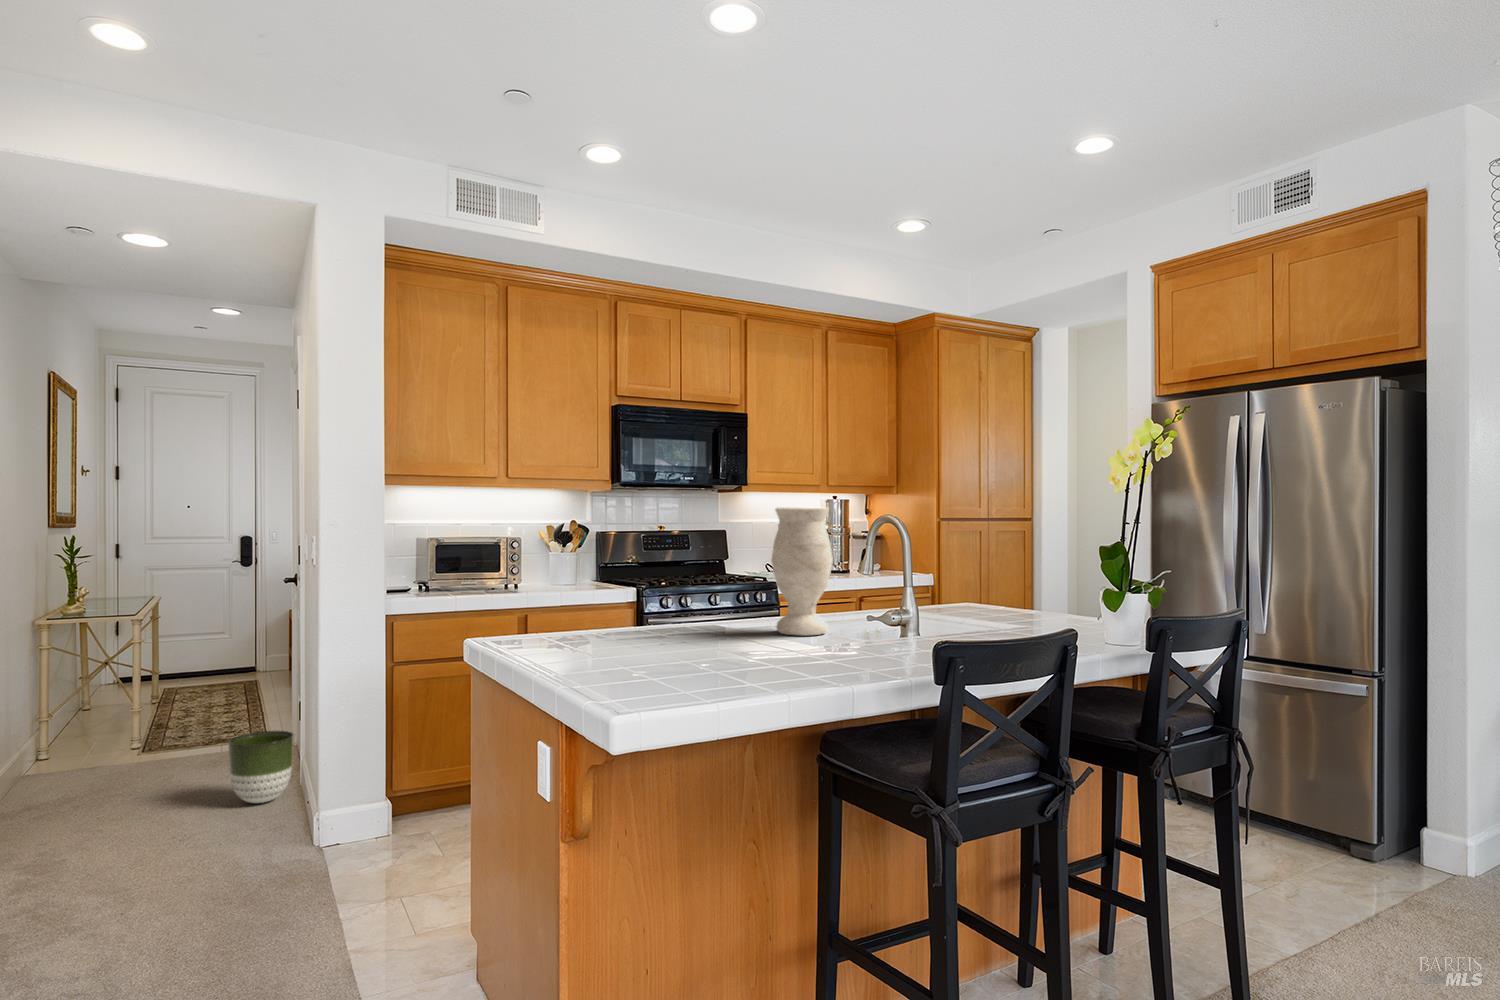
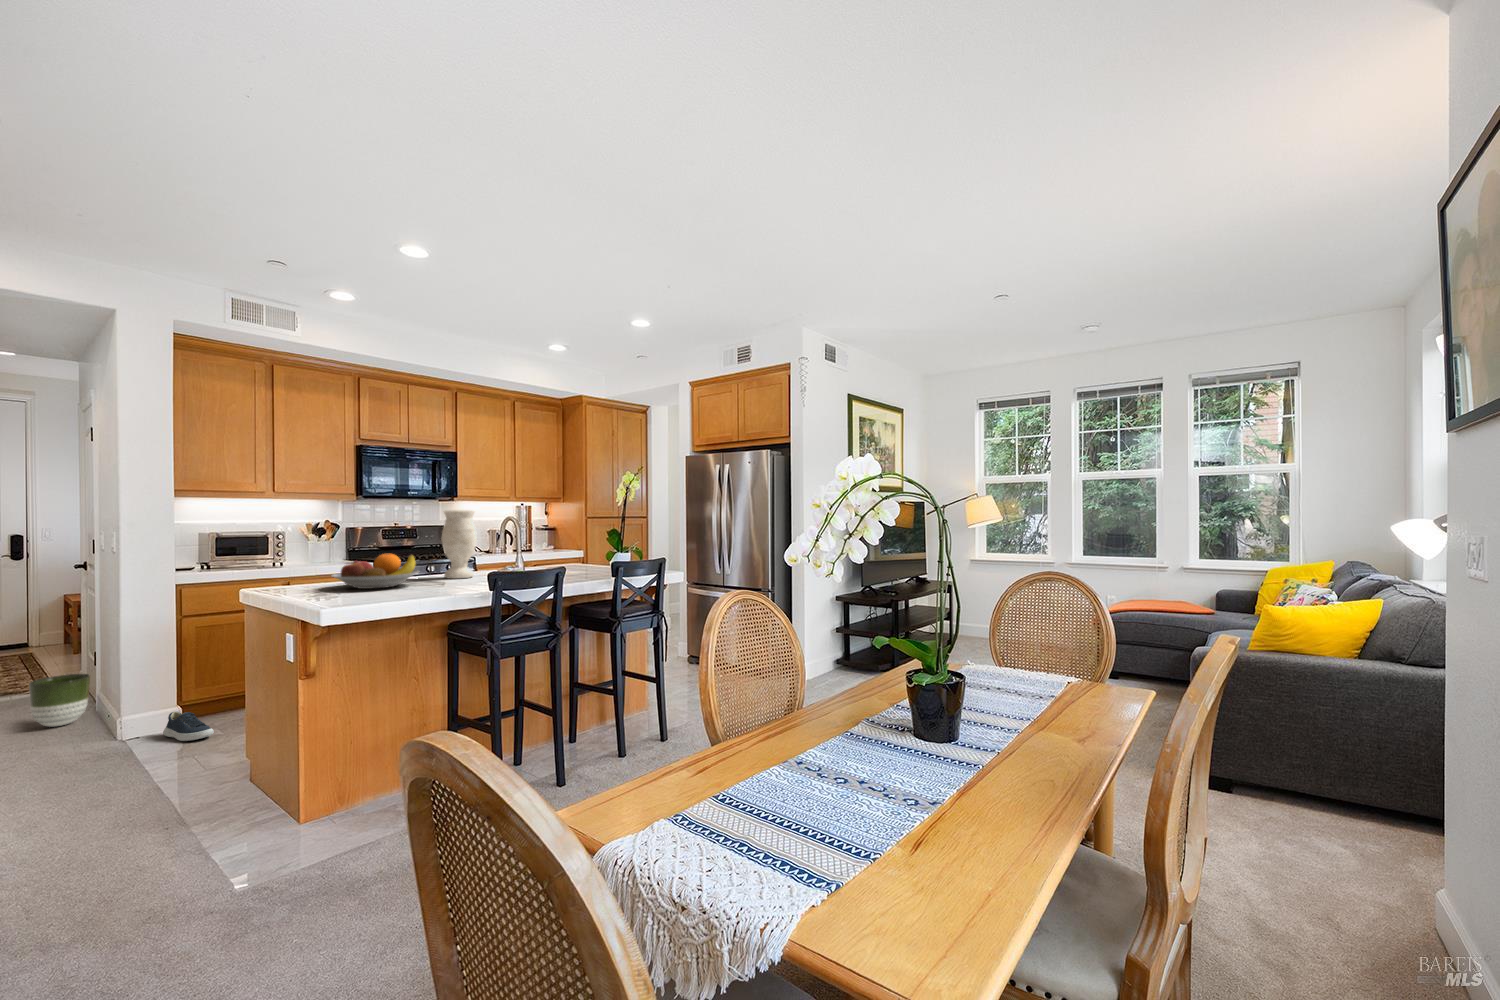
fruit bowl: none [604,589,747,655] -> present [331,554,419,589]
shoe: none [372,806,433,857] -> present [163,712,214,741]

